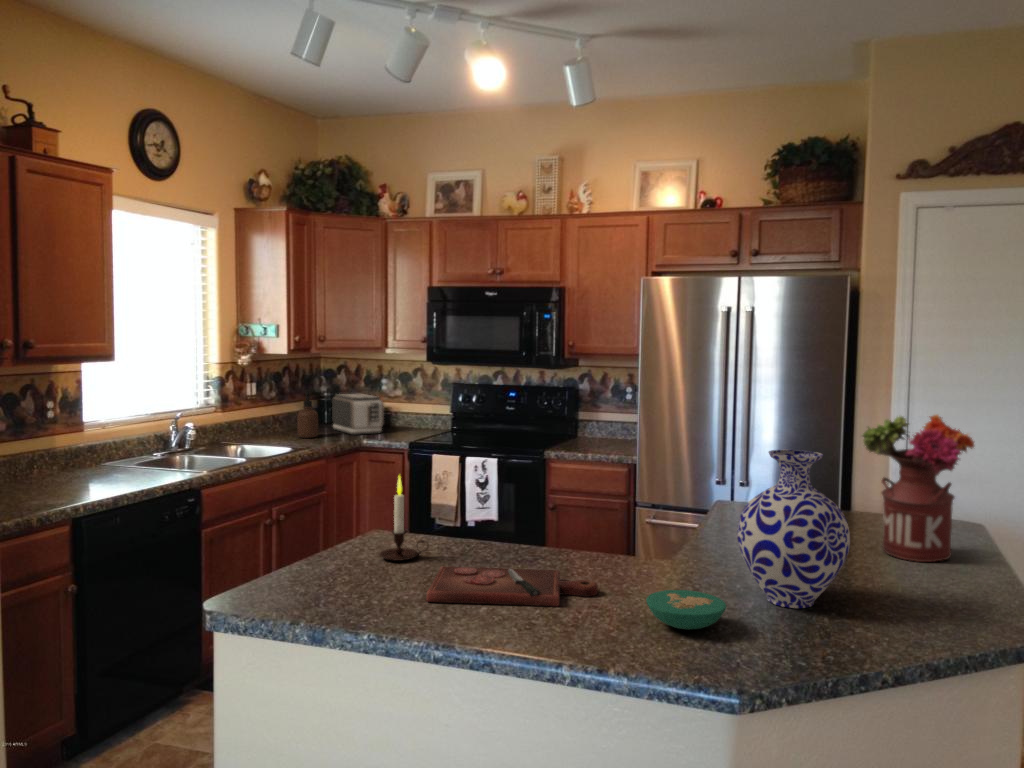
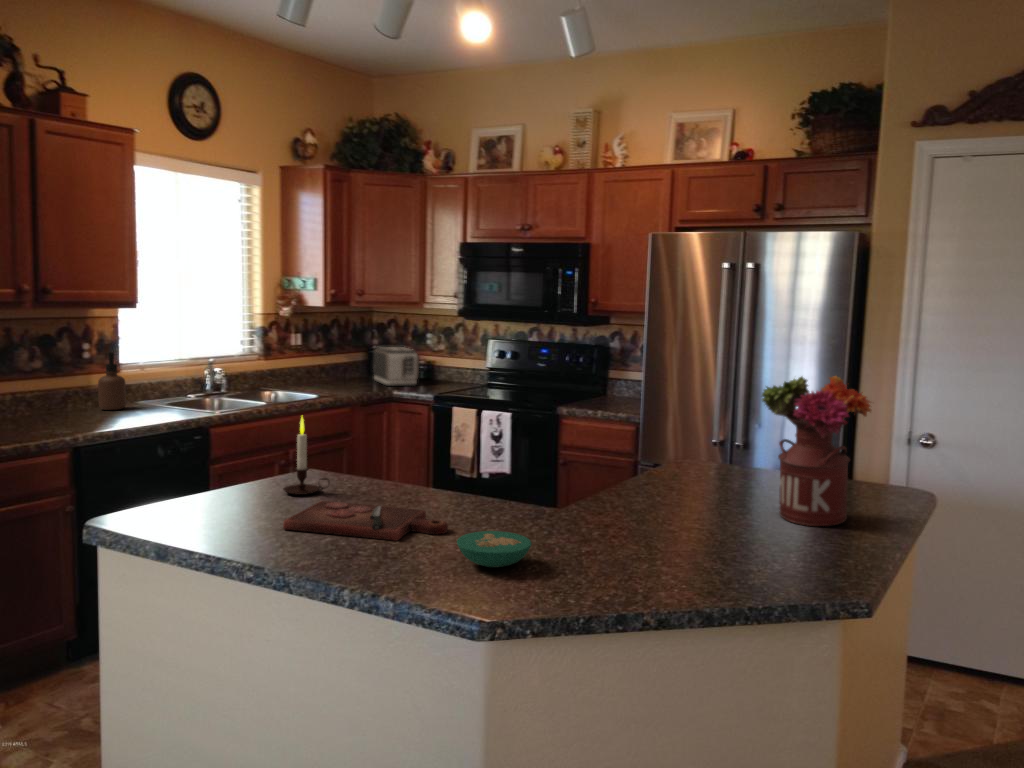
soap dispenser: present [297,391,318,438] -> present [98,352,126,410]
vase: present [737,450,850,608] -> none [574,403,680,557]

